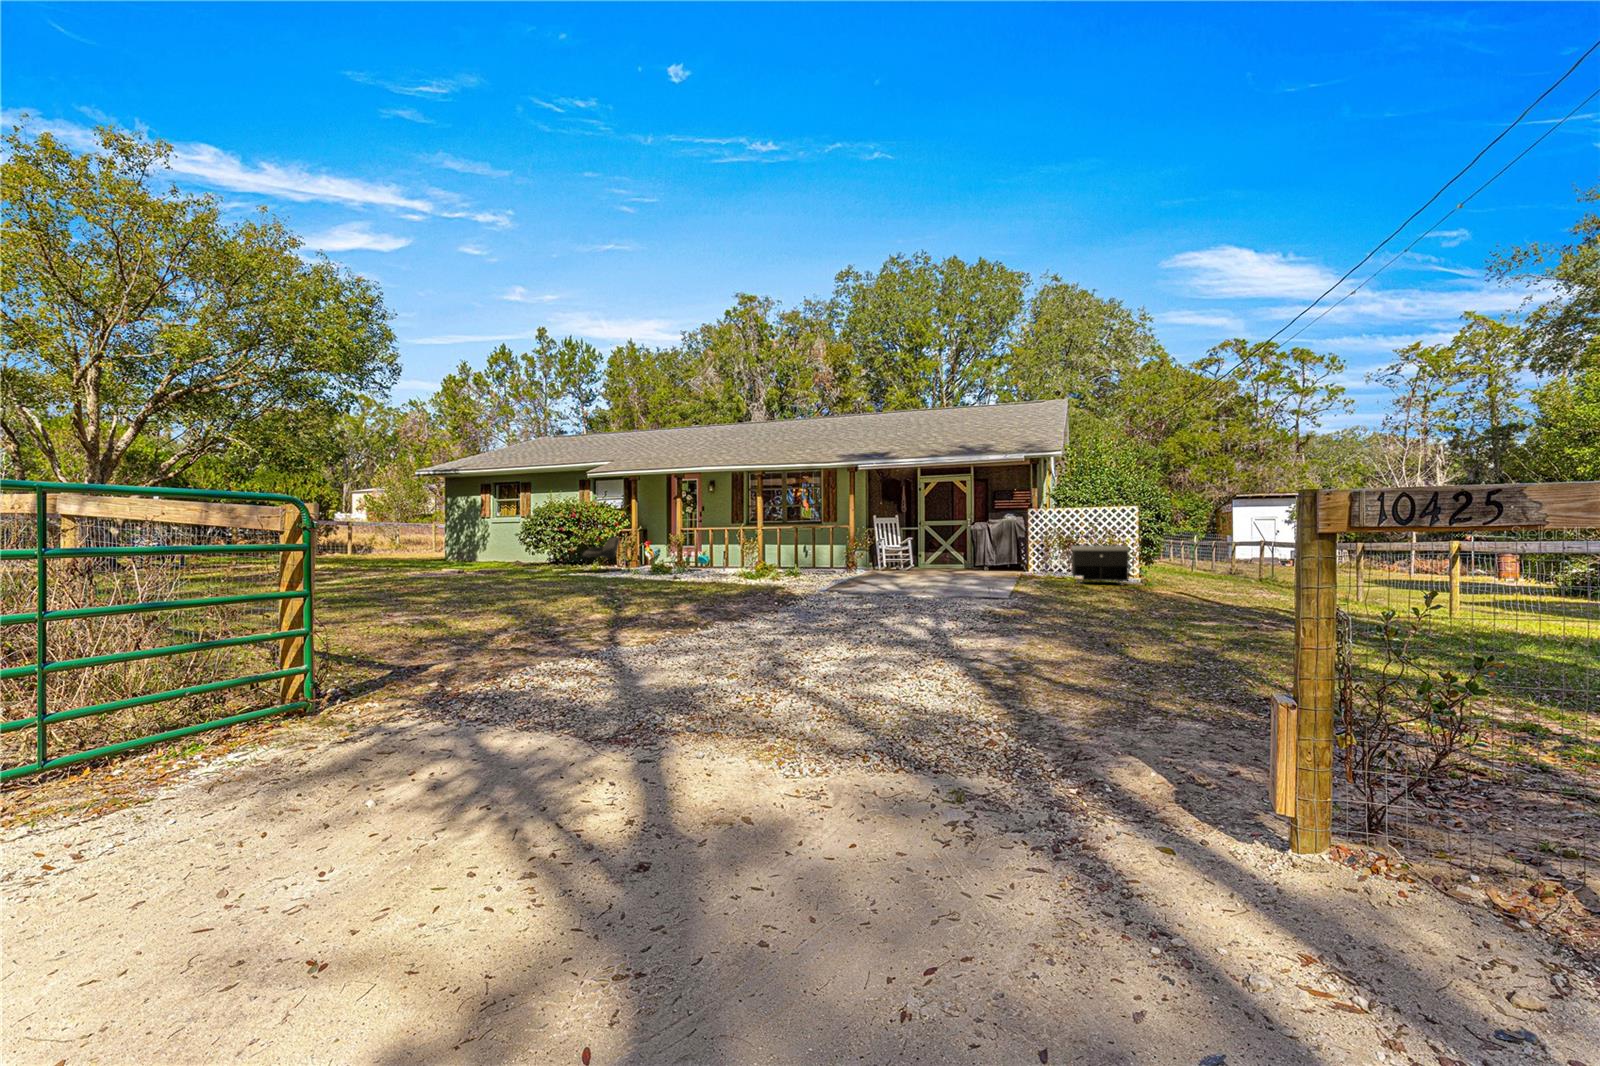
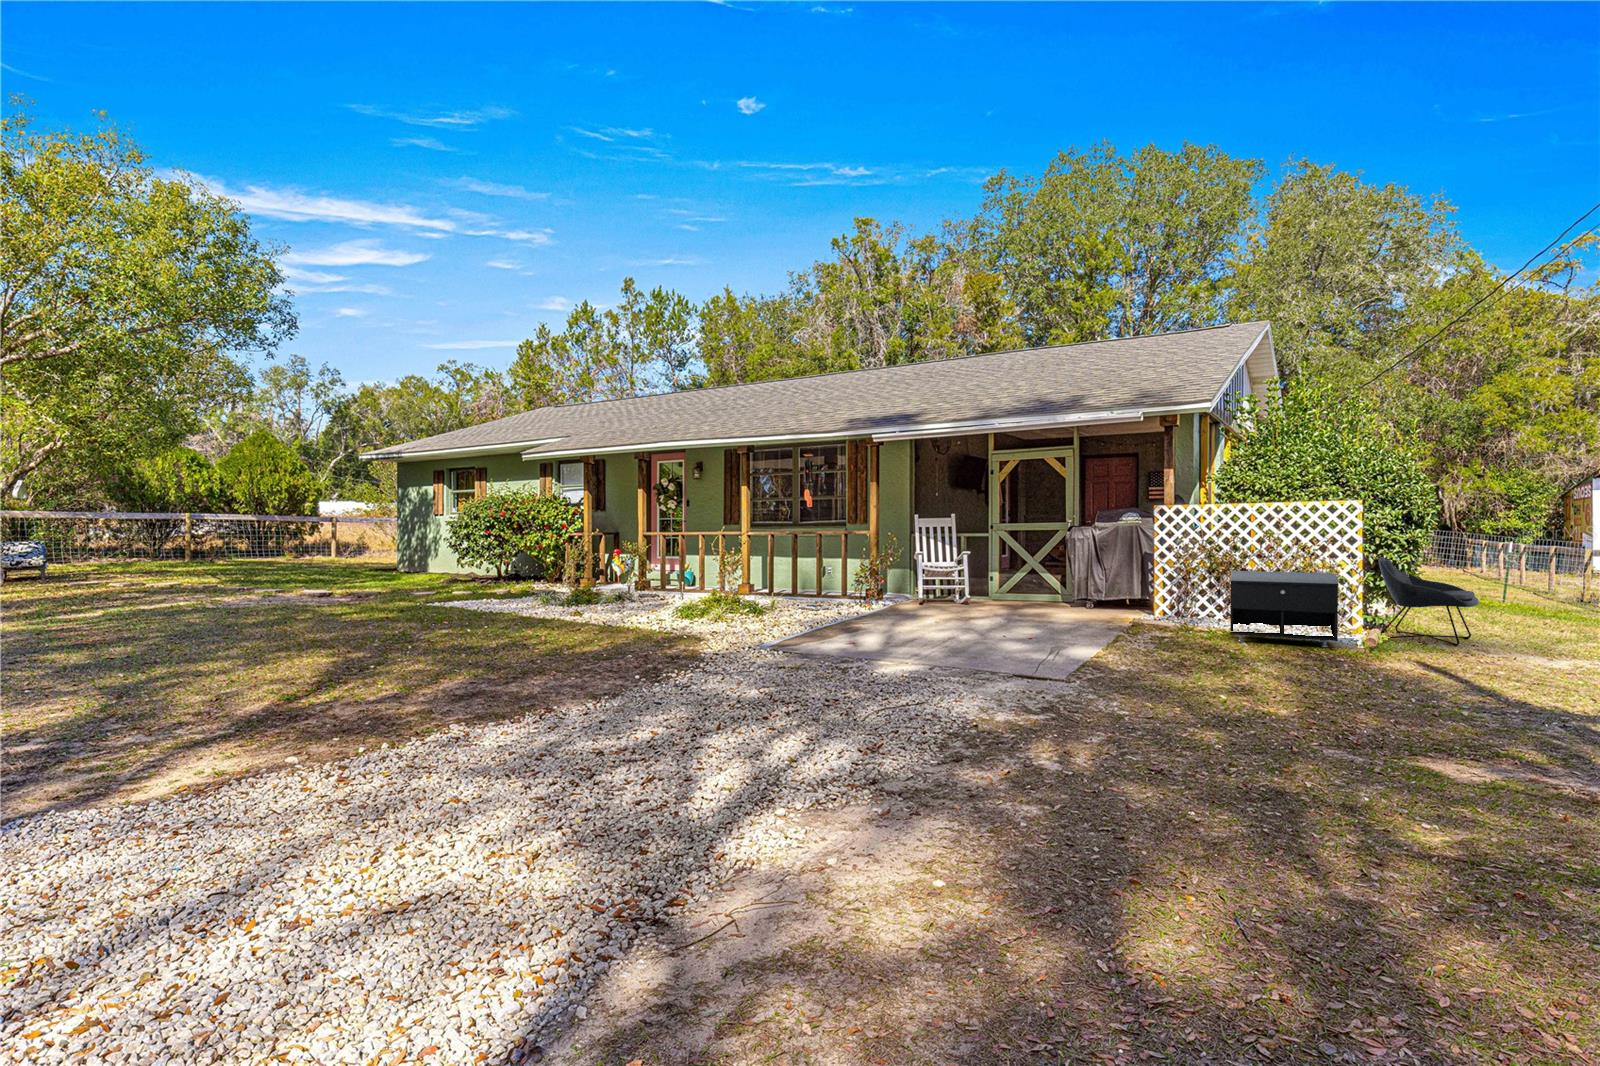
lounge chair: present [583,537,620,571] -> present [1378,557,1479,646]

